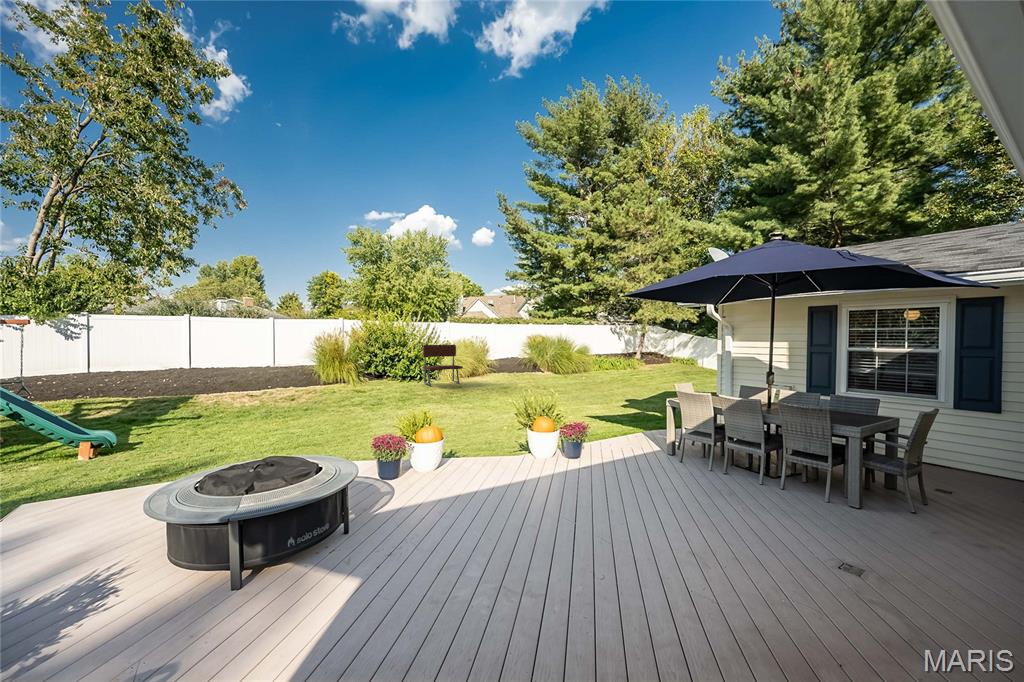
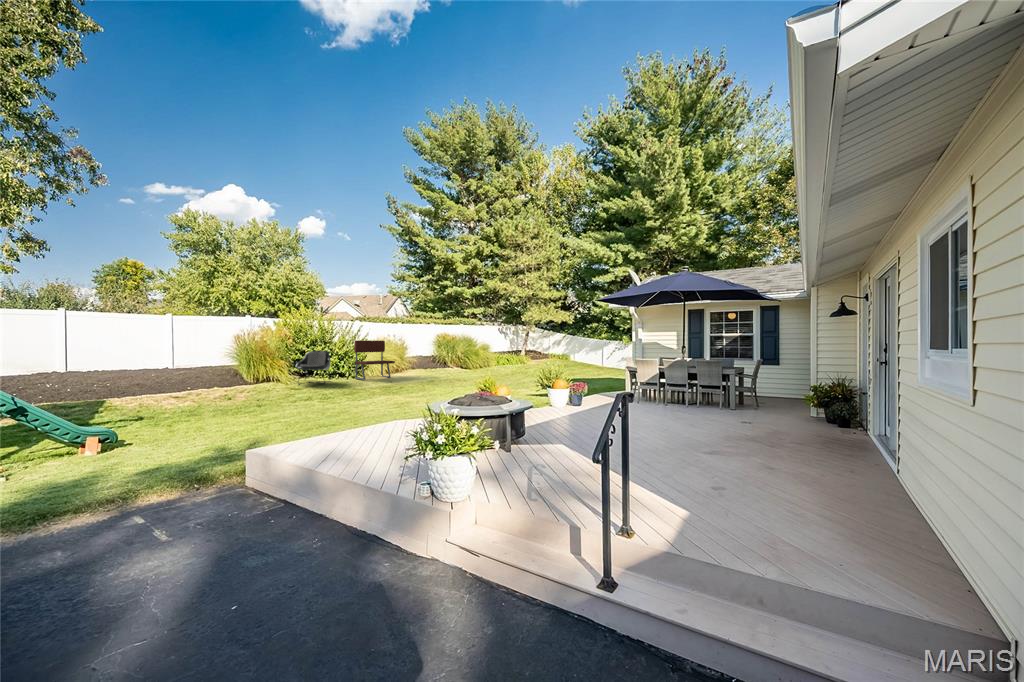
lounge chair: none [362,355,398,389] -> present [296,350,330,385]

